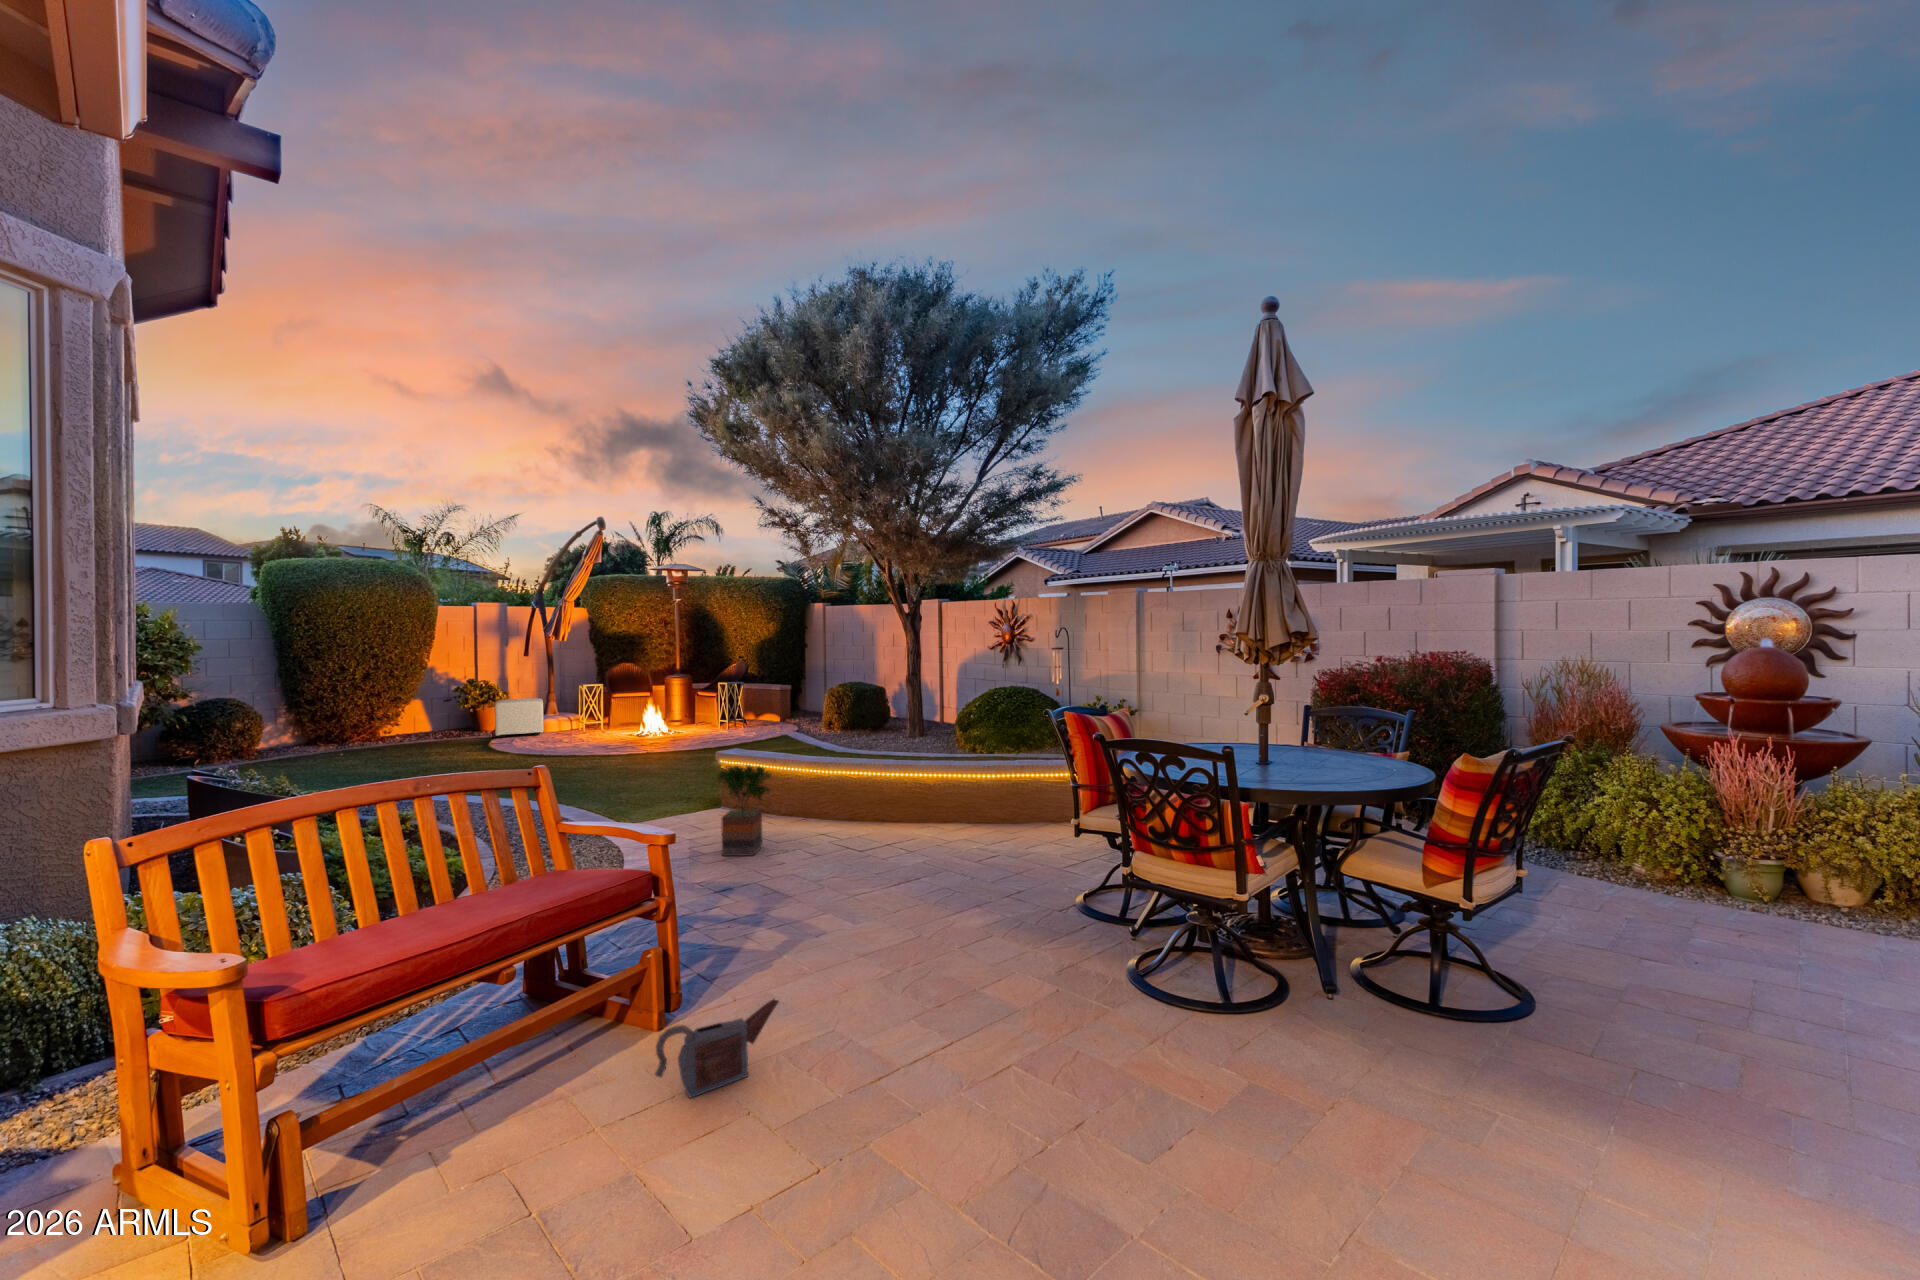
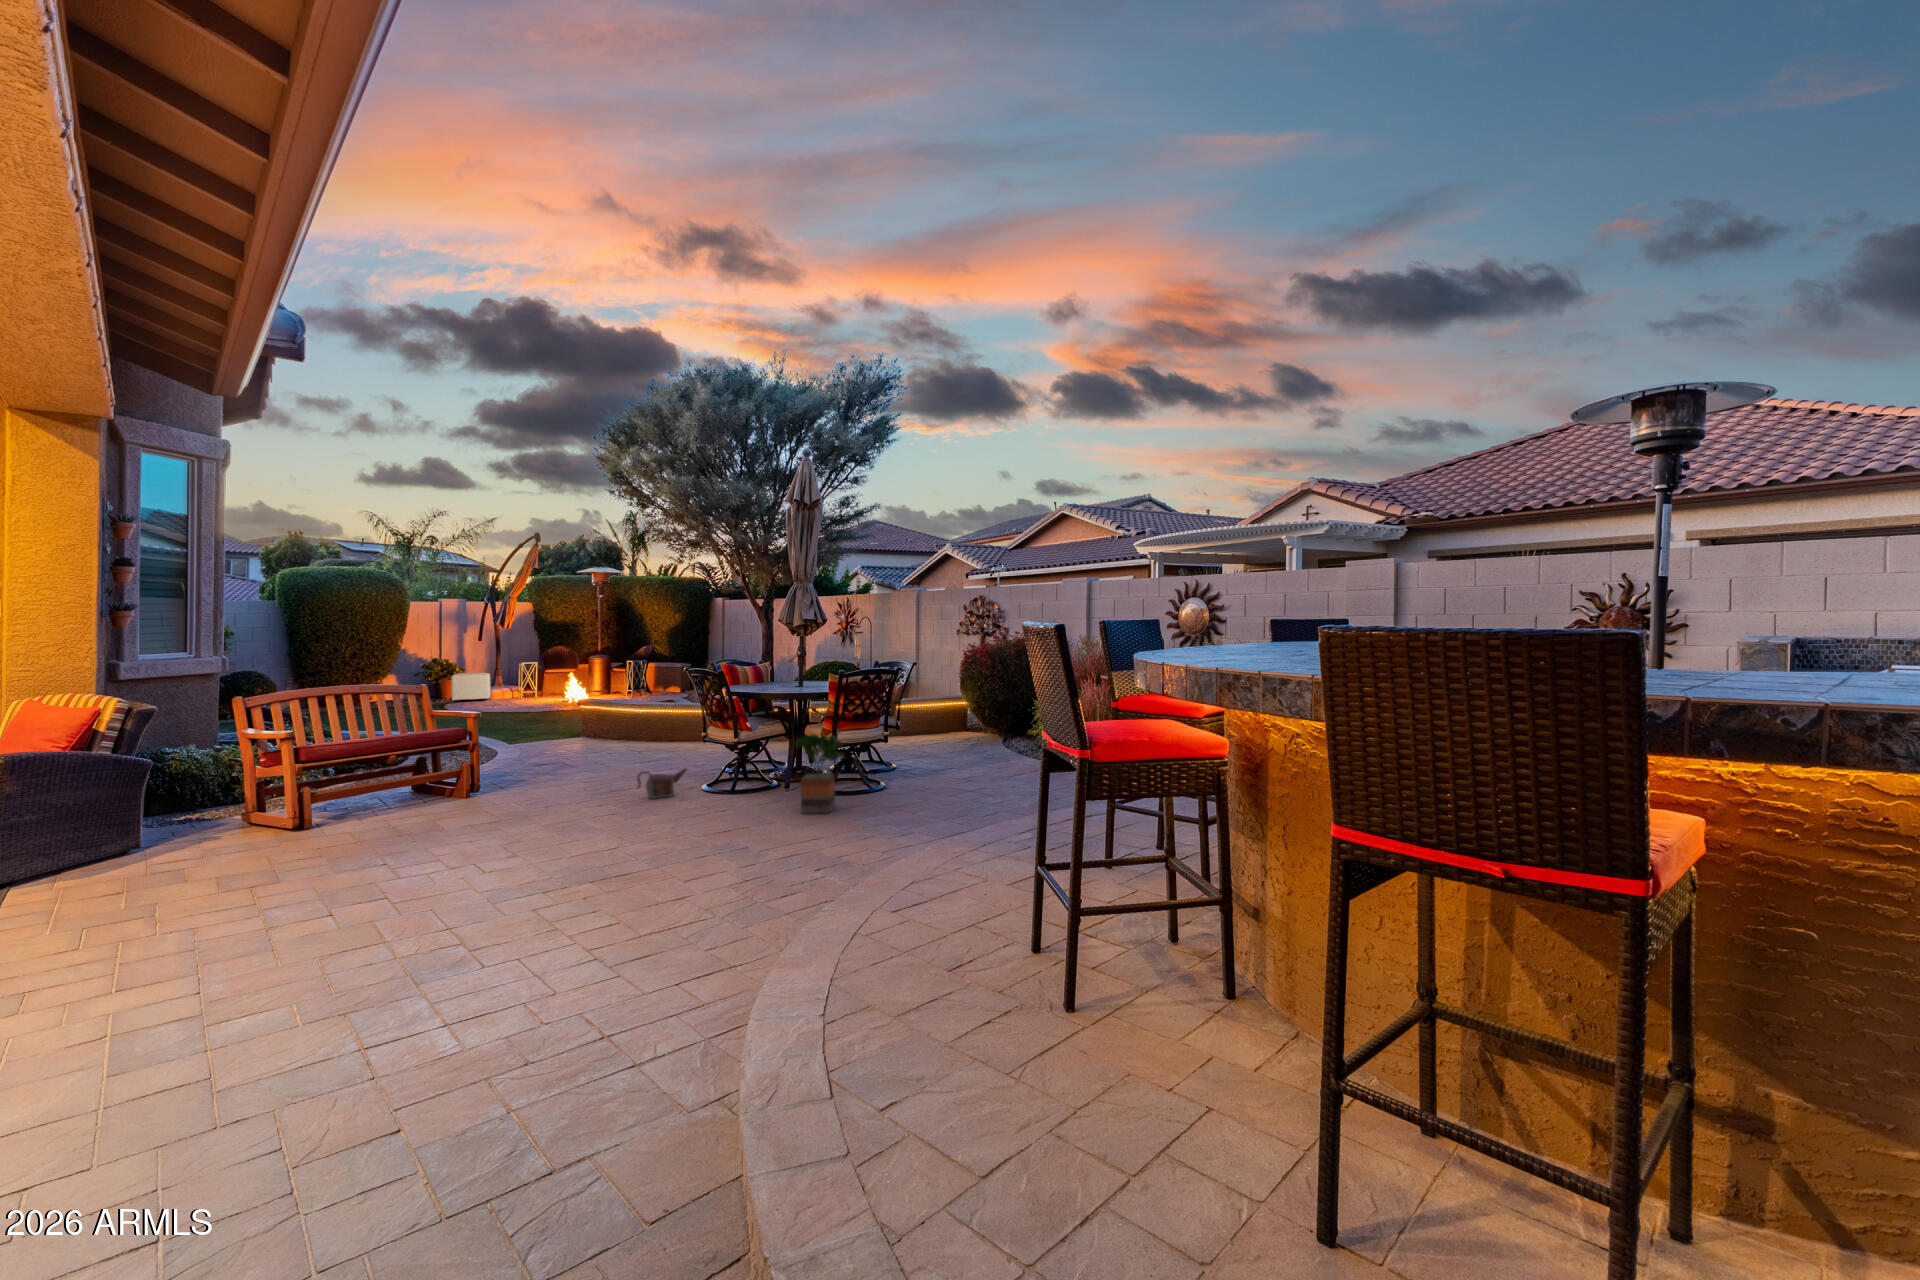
potted tree: present [717,766,771,856] -> present [795,734,844,813]
watering can: present [655,999,779,1098] -> present [637,768,687,799]

